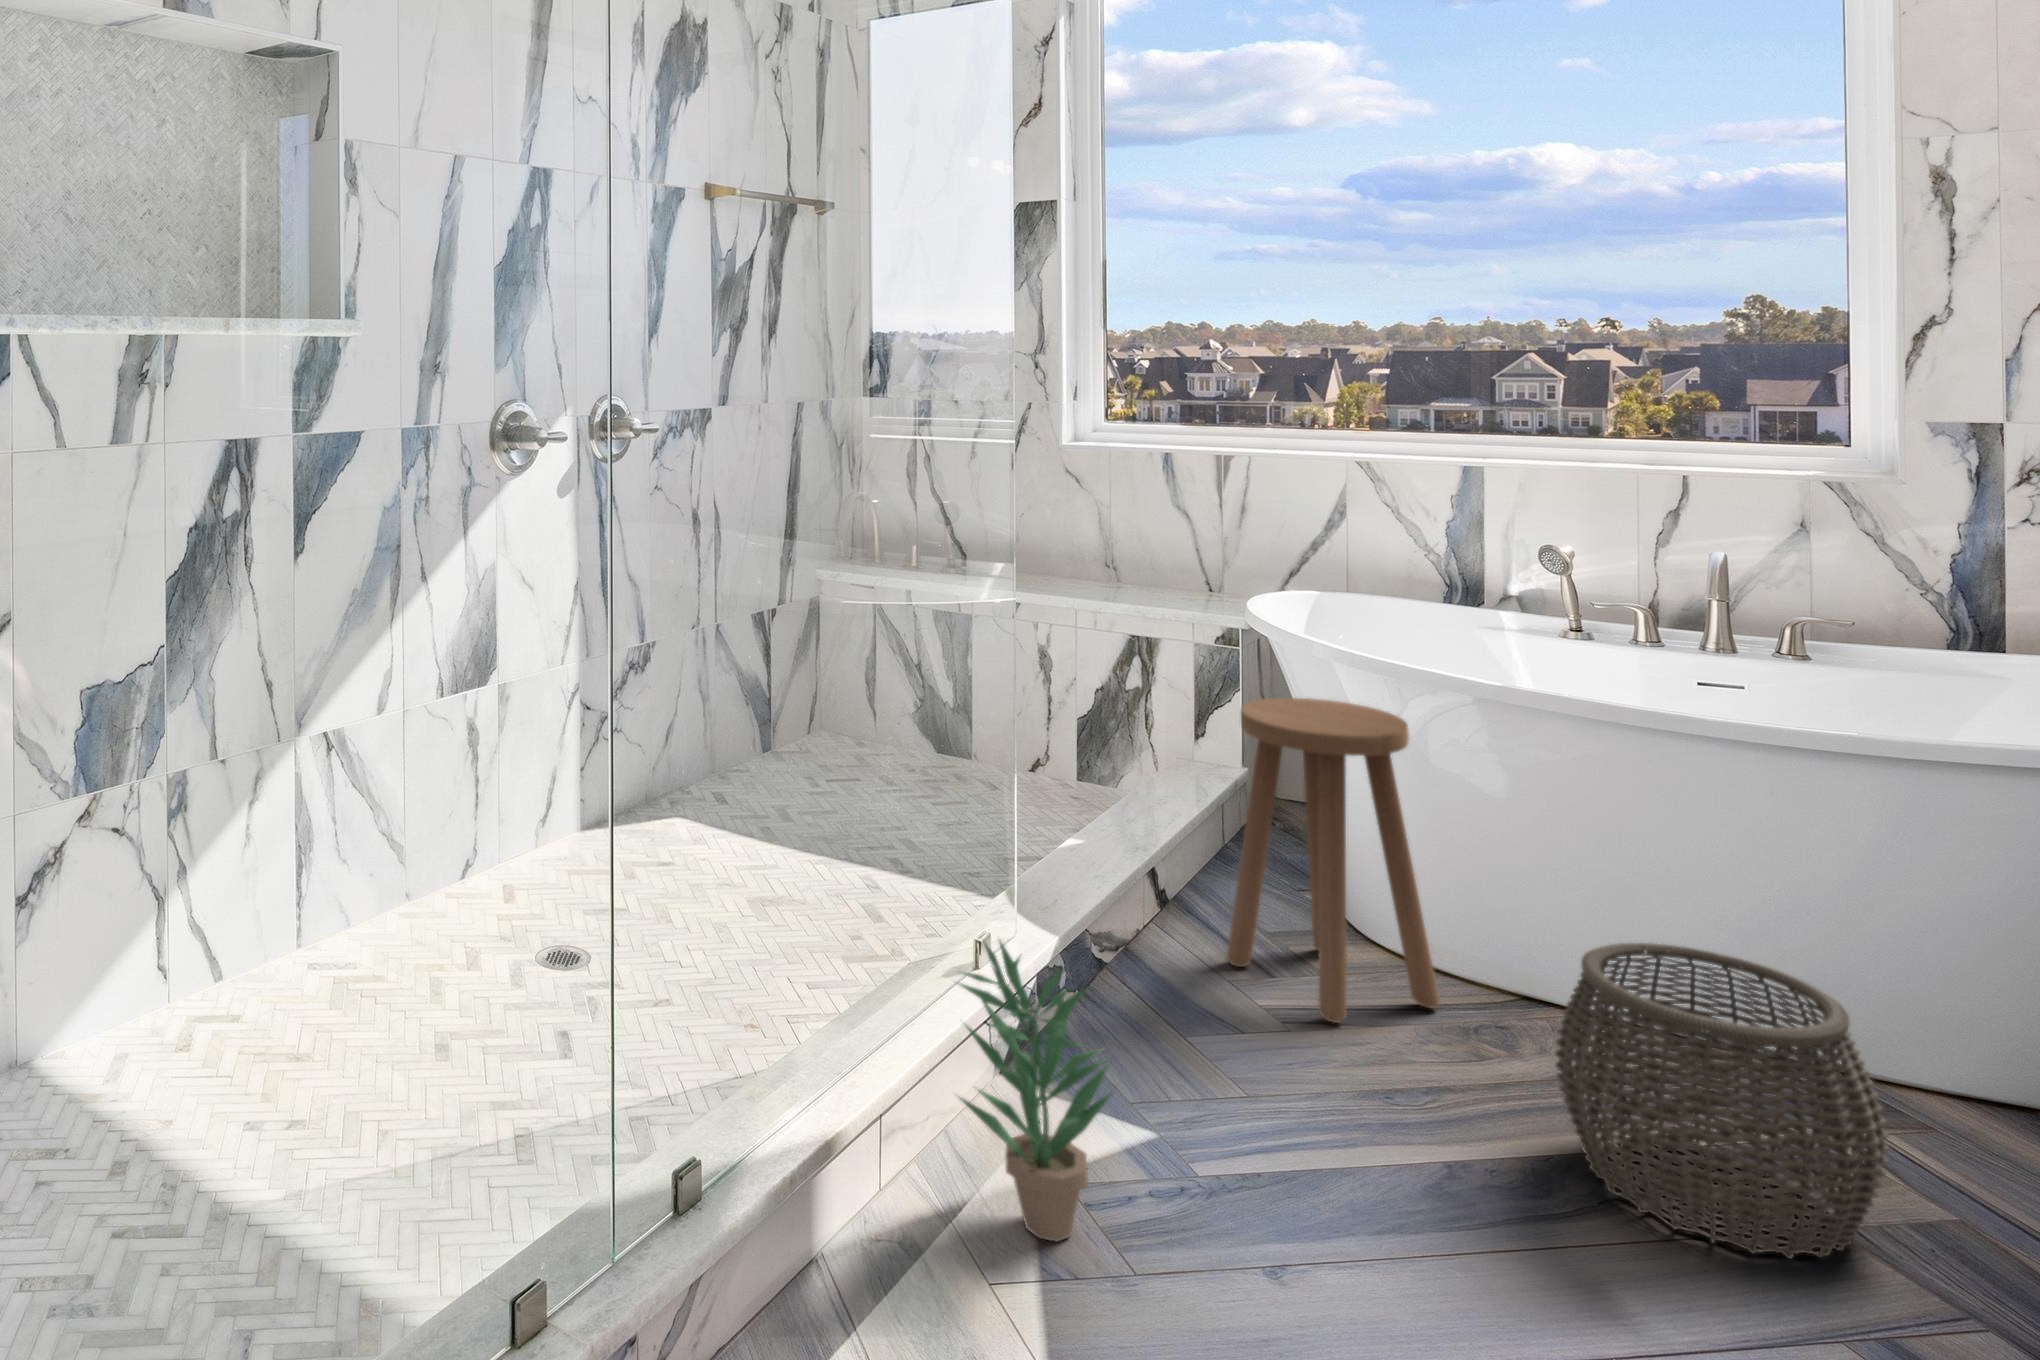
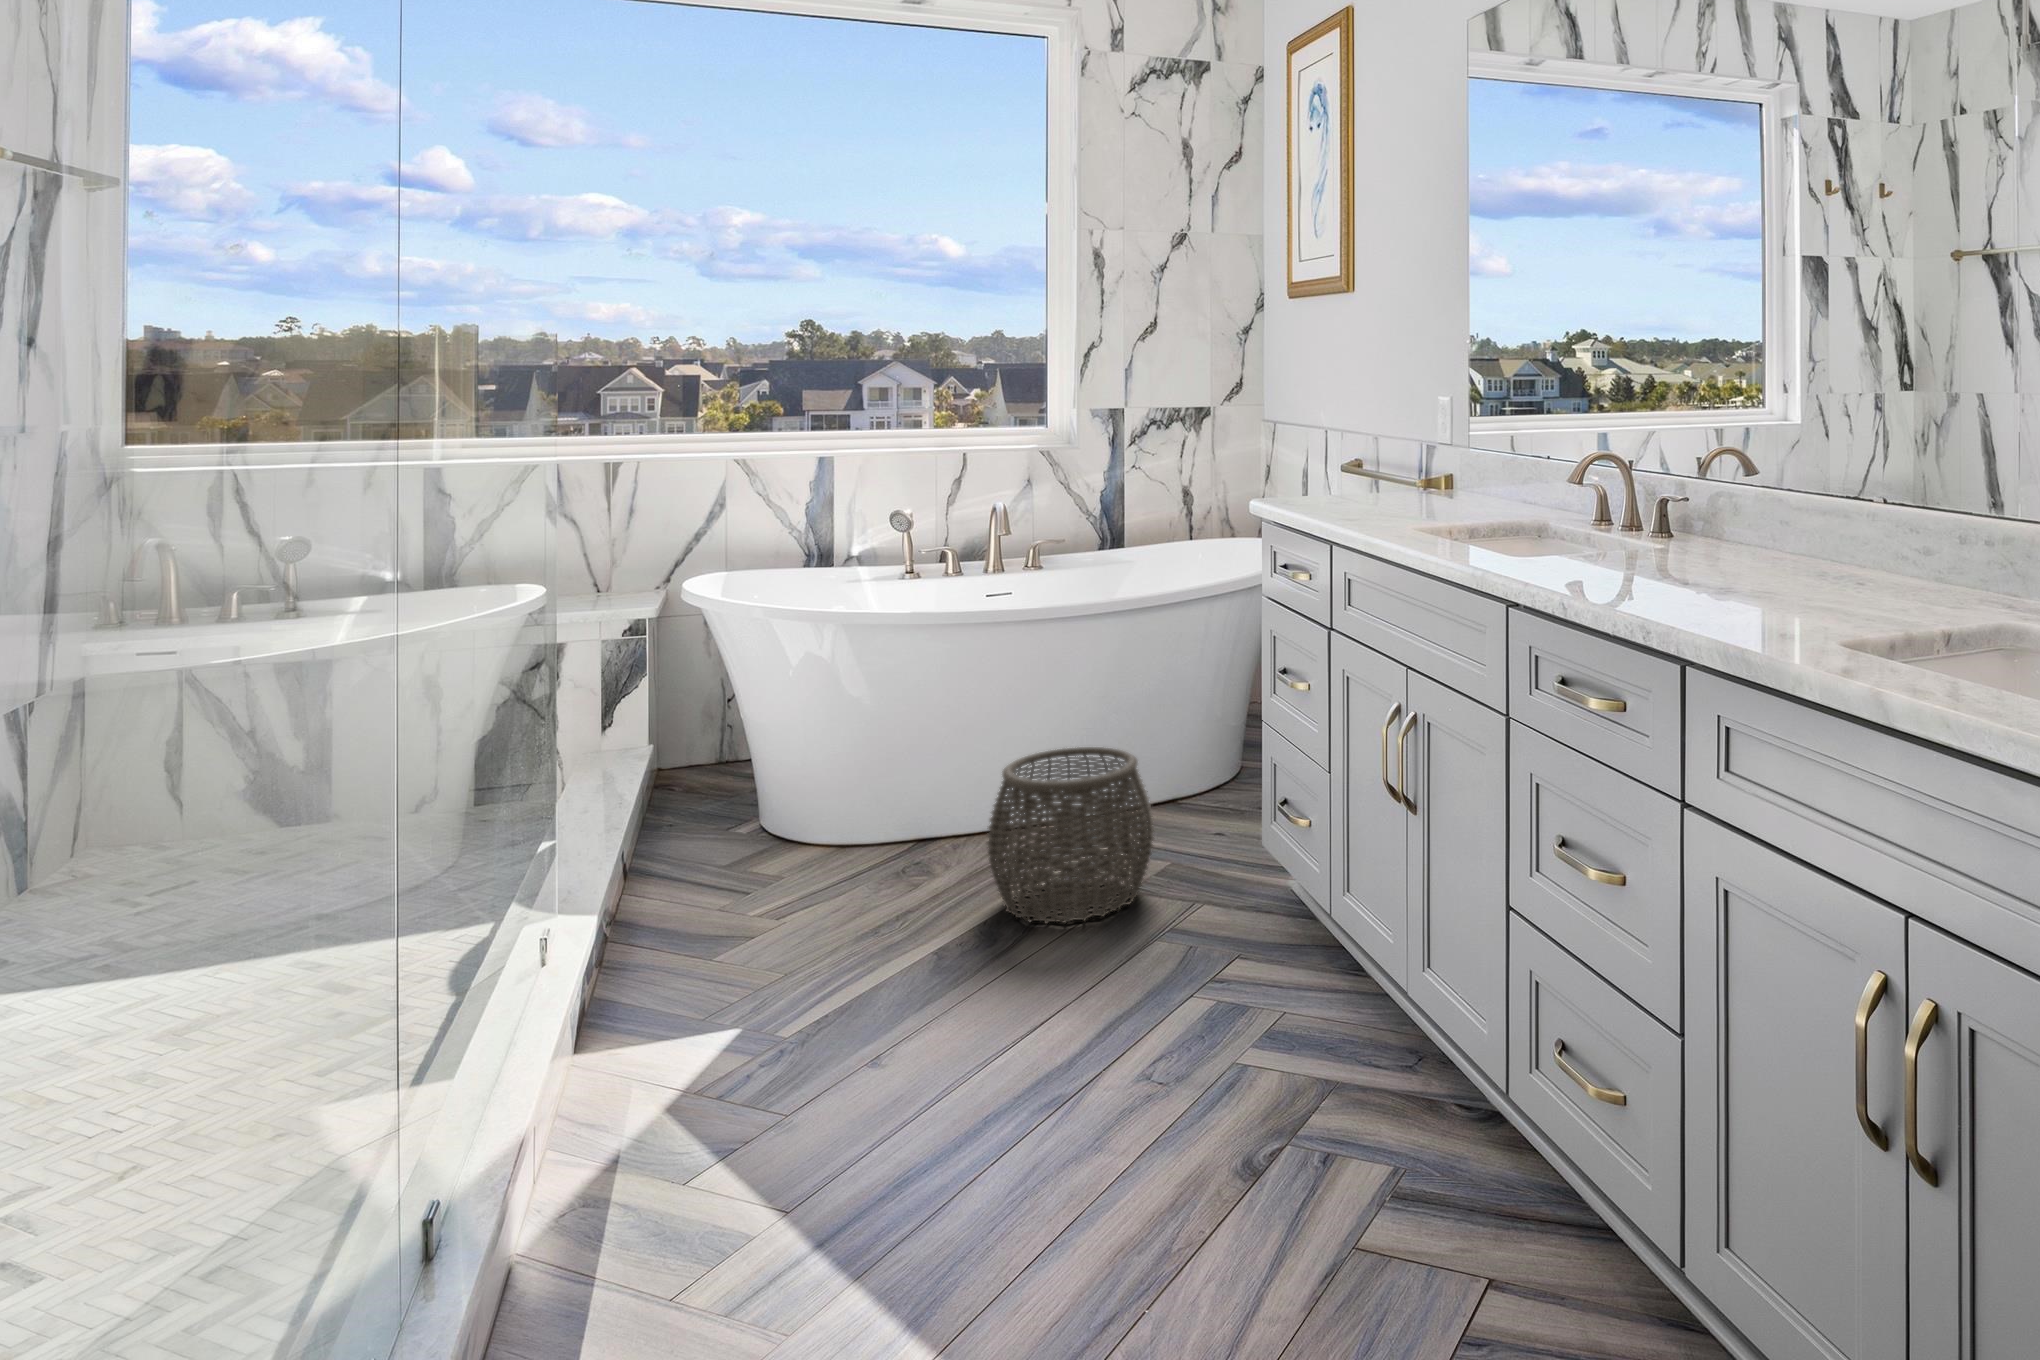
stool: present [1227,698,1439,1023] -> none [708,650,875,906]
potted plant: present [960,942,1112,1241] -> none [627,872,777,1125]

